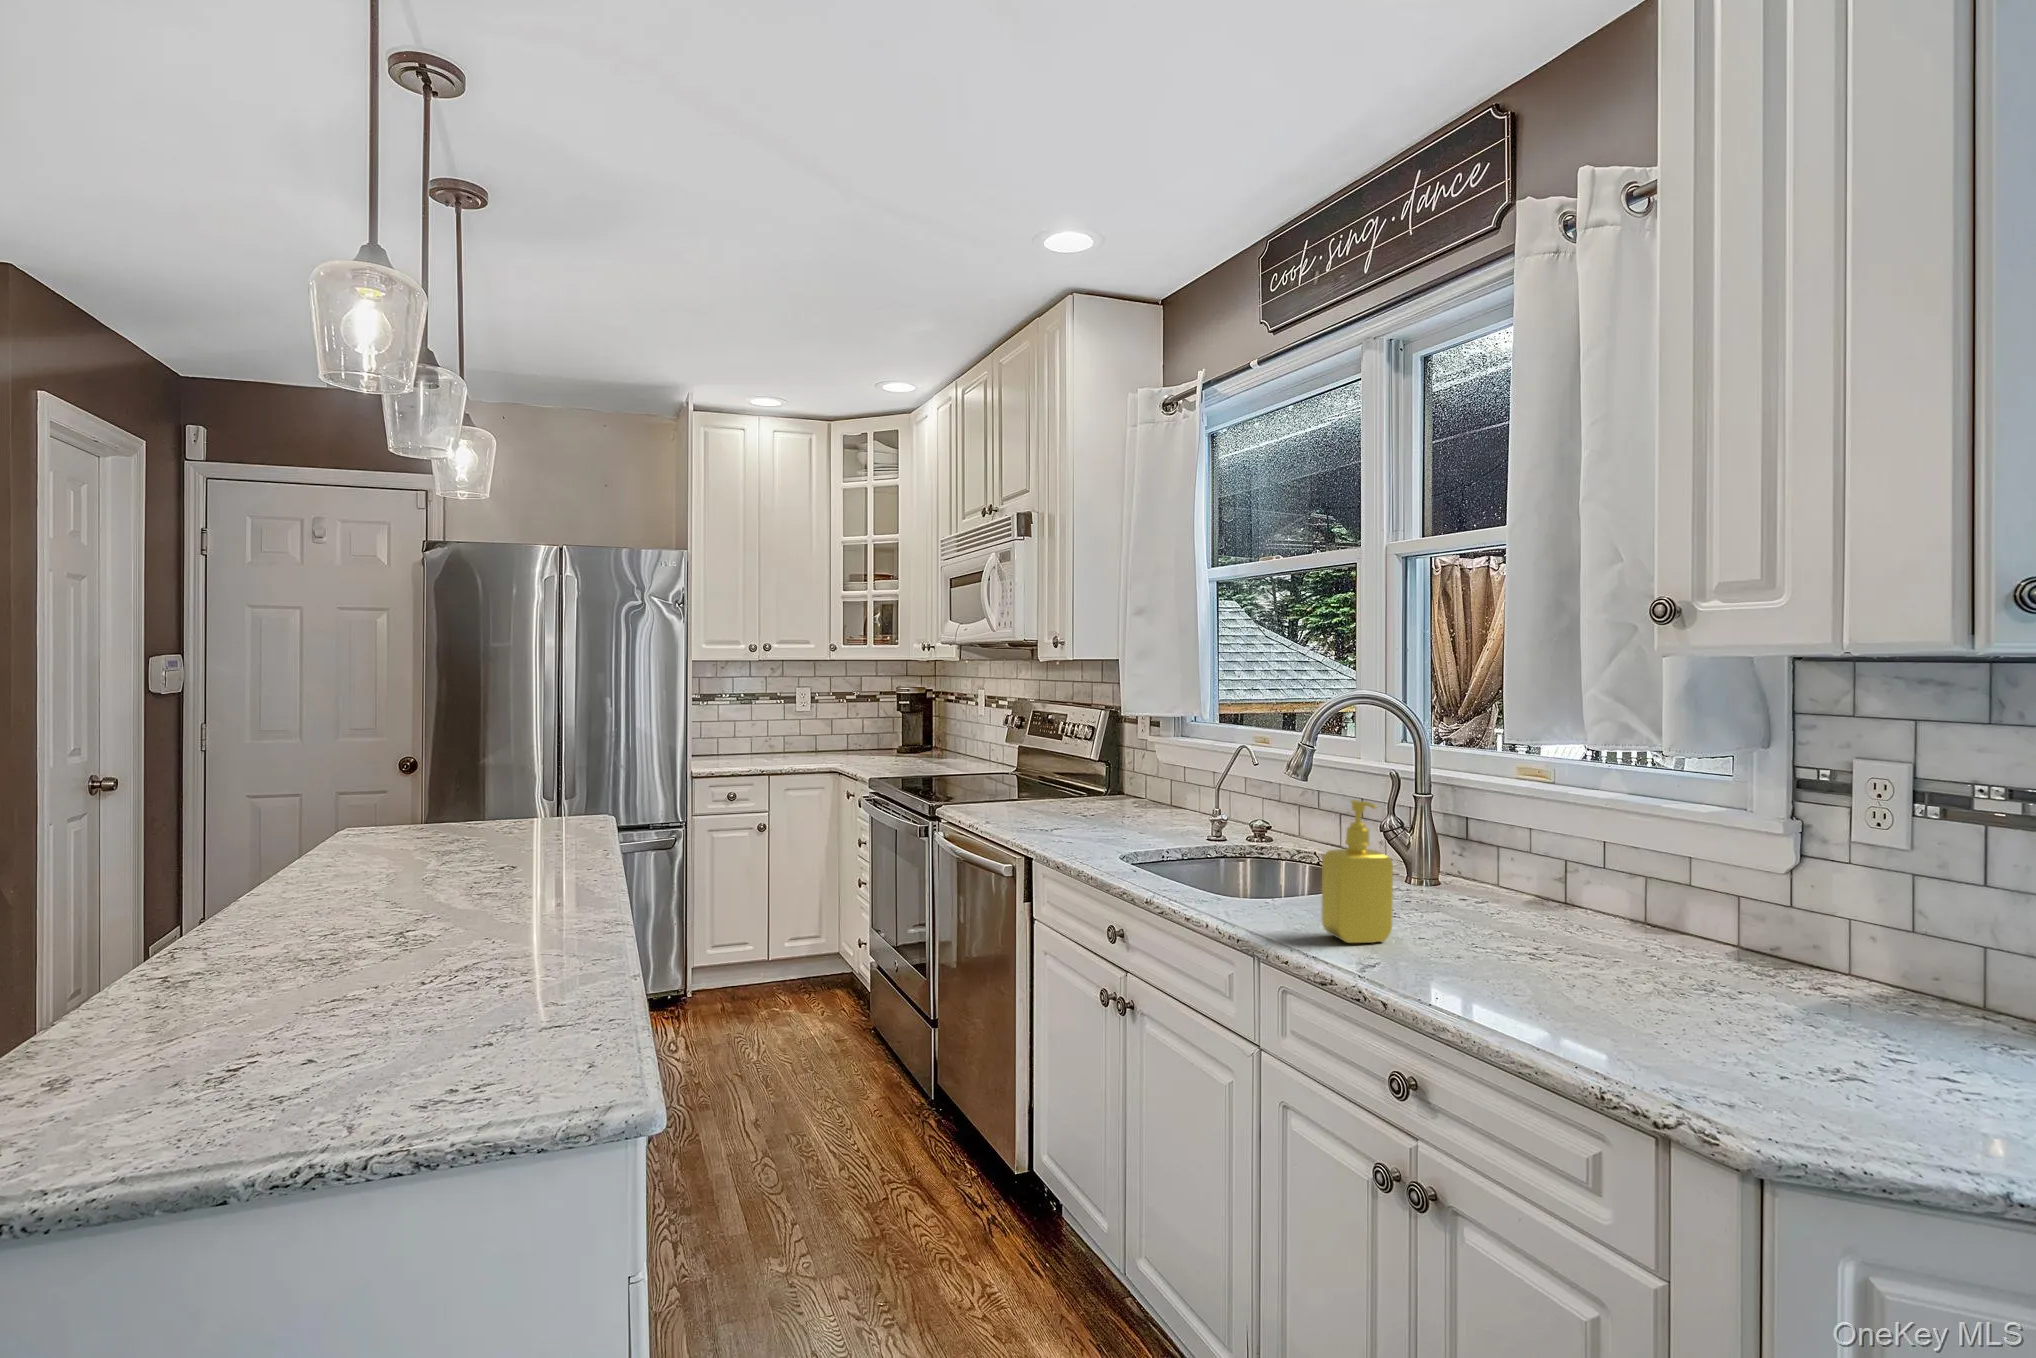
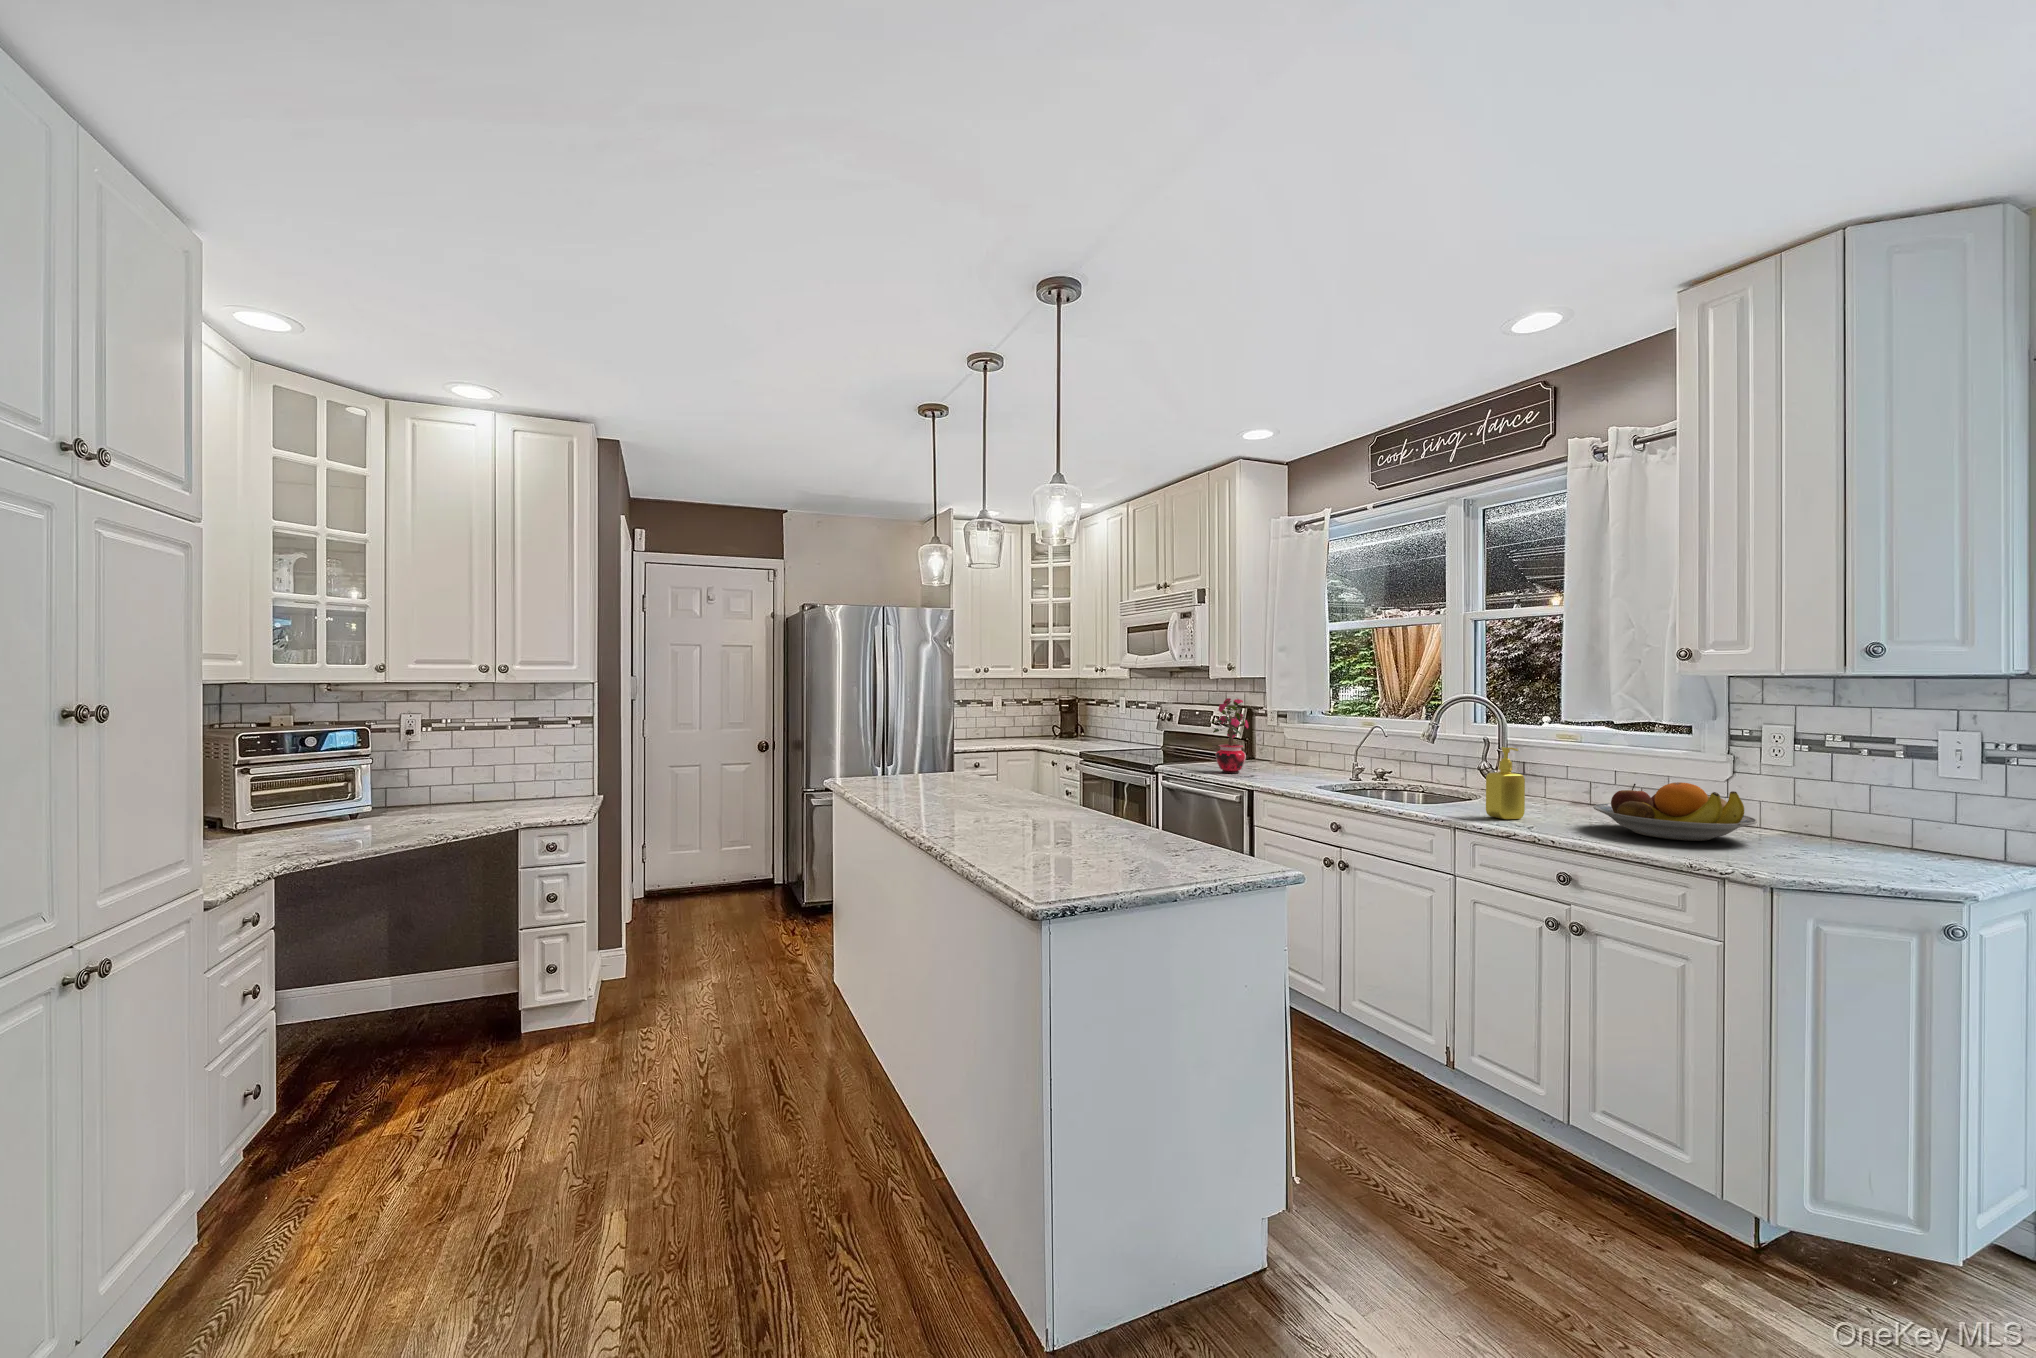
potted plant: none [998,694,1065,823] -> present [1212,698,1249,773]
fruit bowl: none [1494,881,1805,1015] -> present [1593,782,1757,841]

